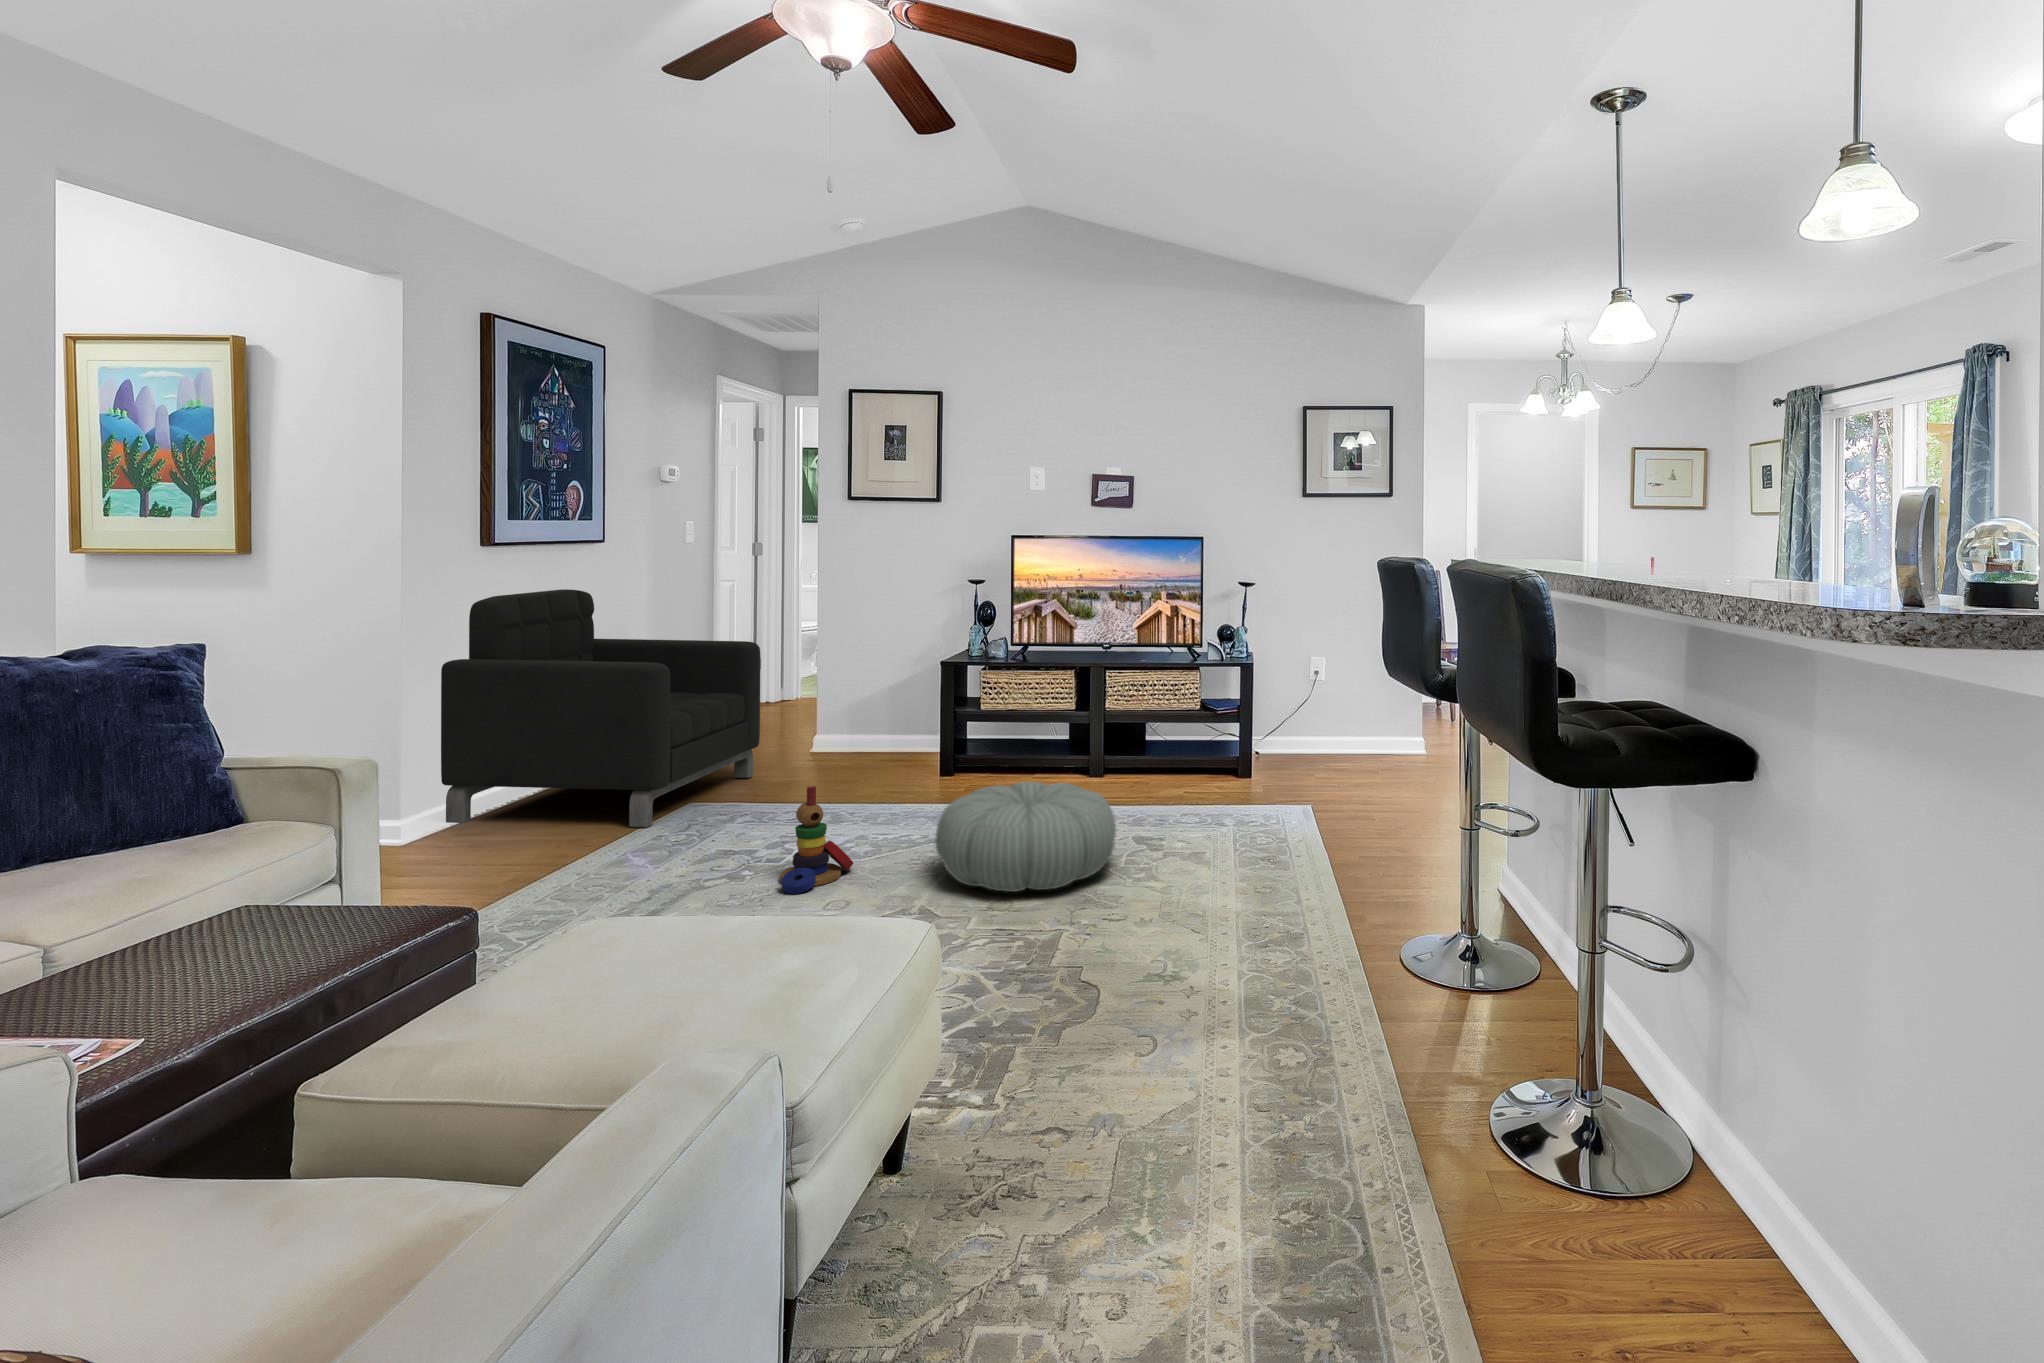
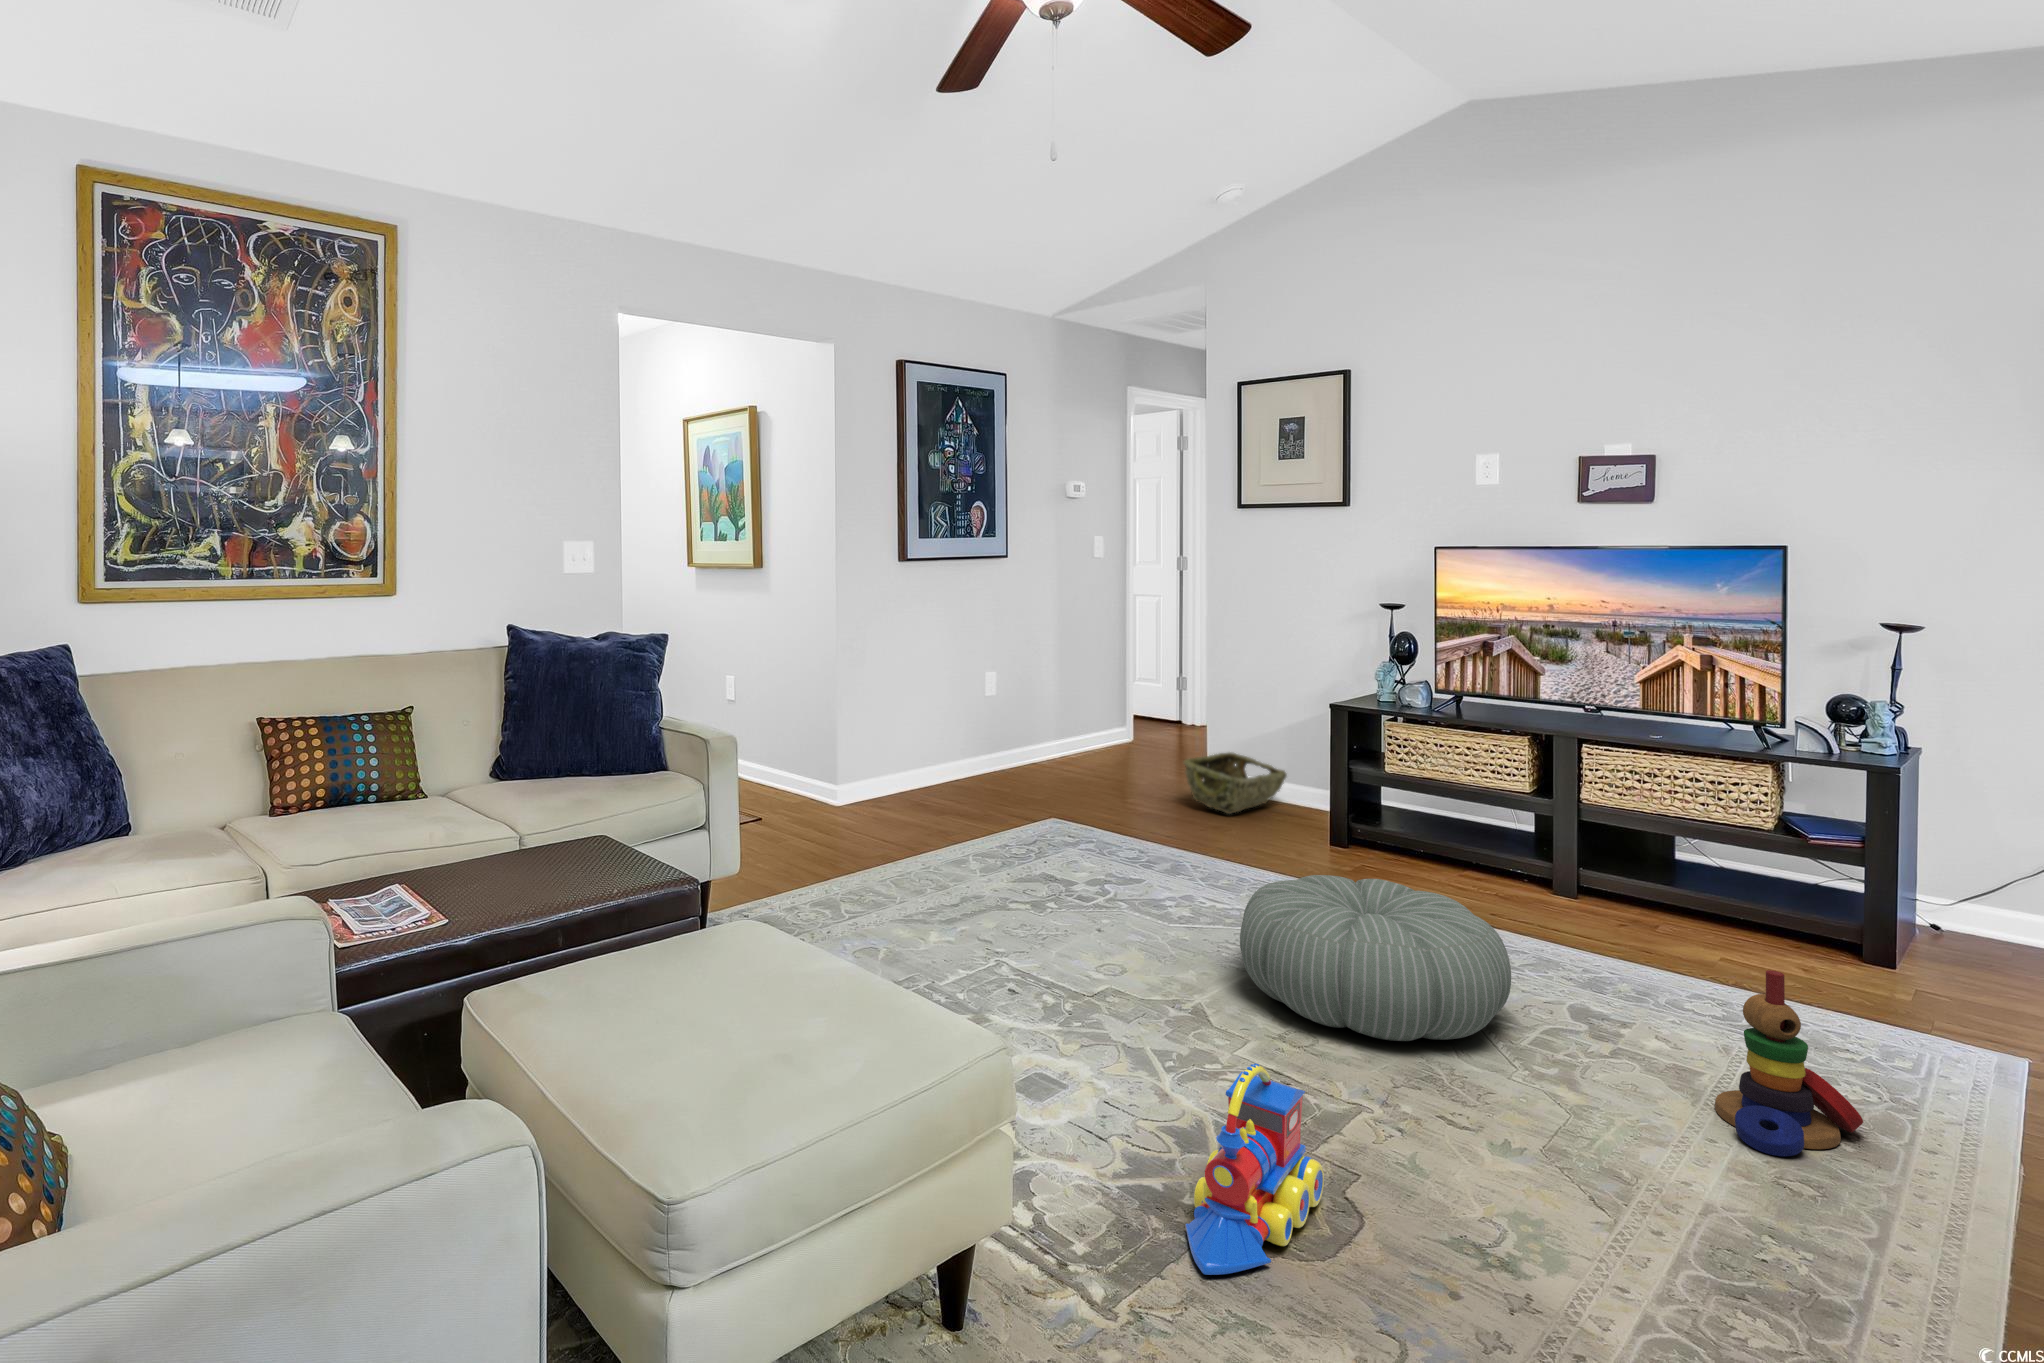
armchair: present [441,589,760,827] -> none [860,601,1132,839]
woven basket: none [804,713,888,766] -> present [1184,753,1287,814]
stacking toy: present [780,786,853,894] -> present [1715,970,1863,1156]
toy train: none [1007,908,1074,1057] -> present [1186,1063,1324,1275]

